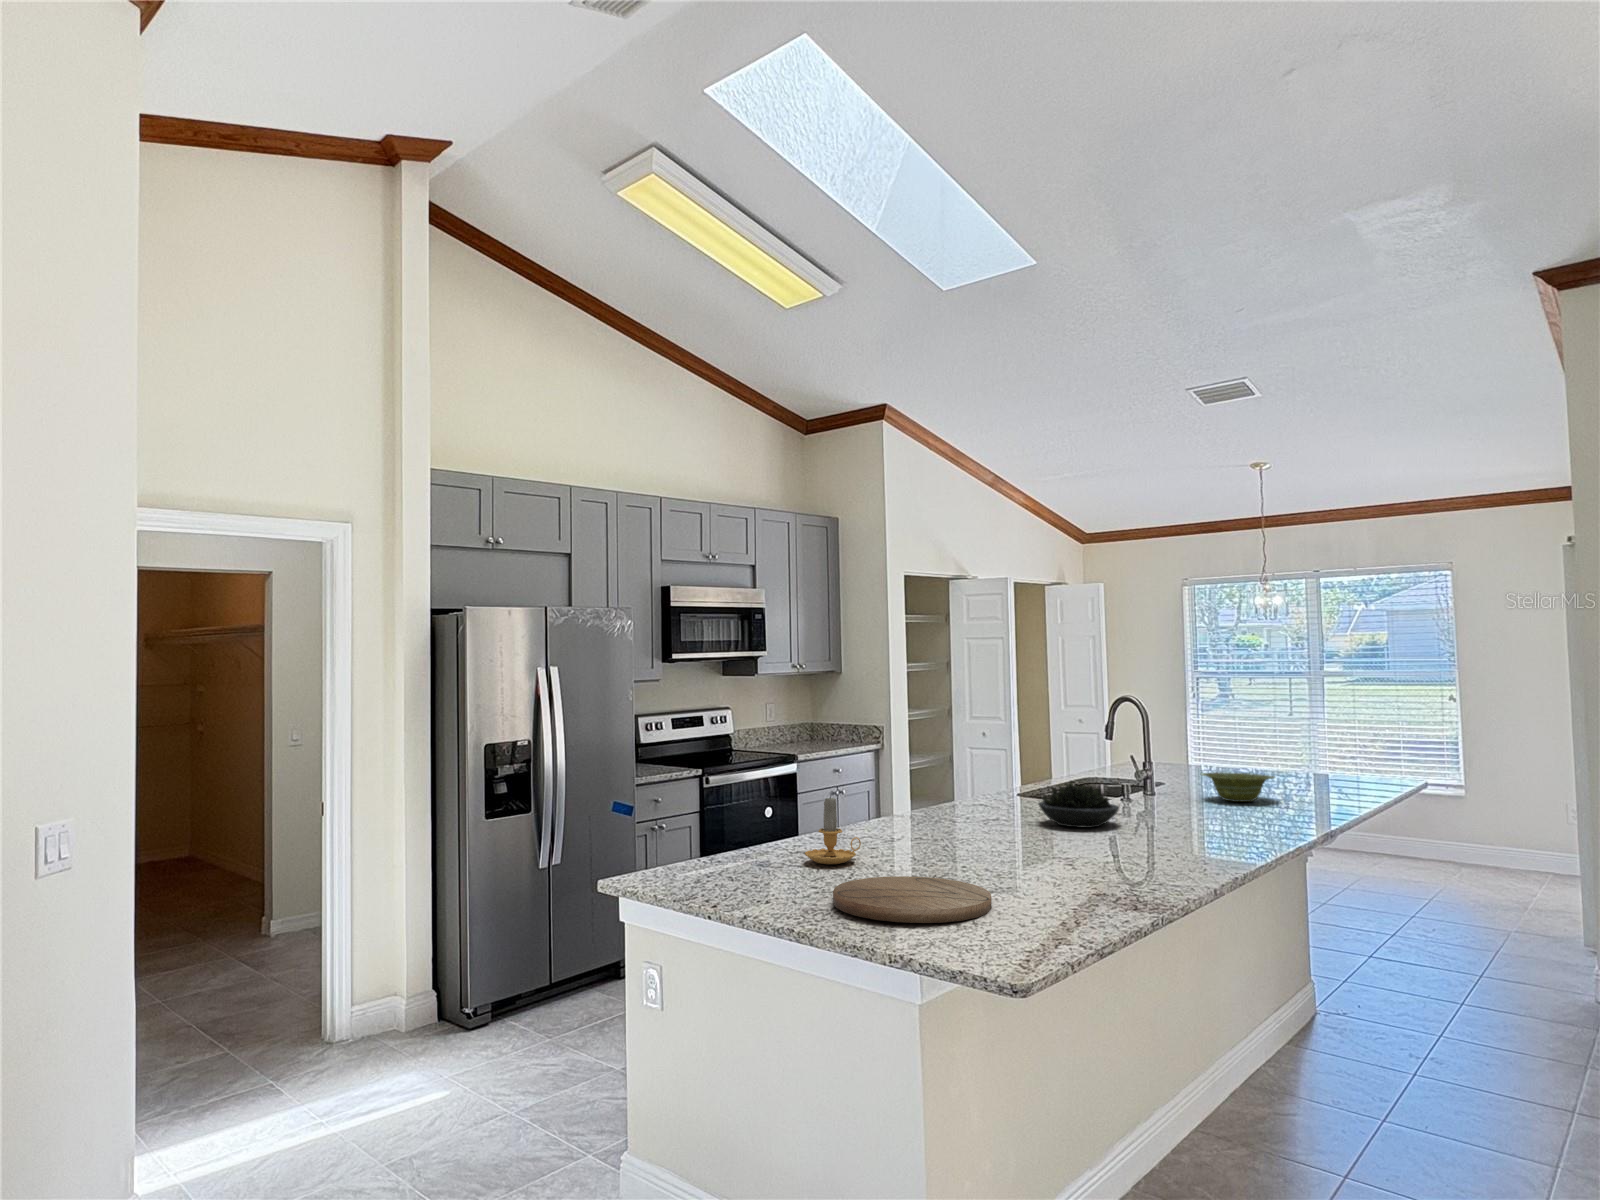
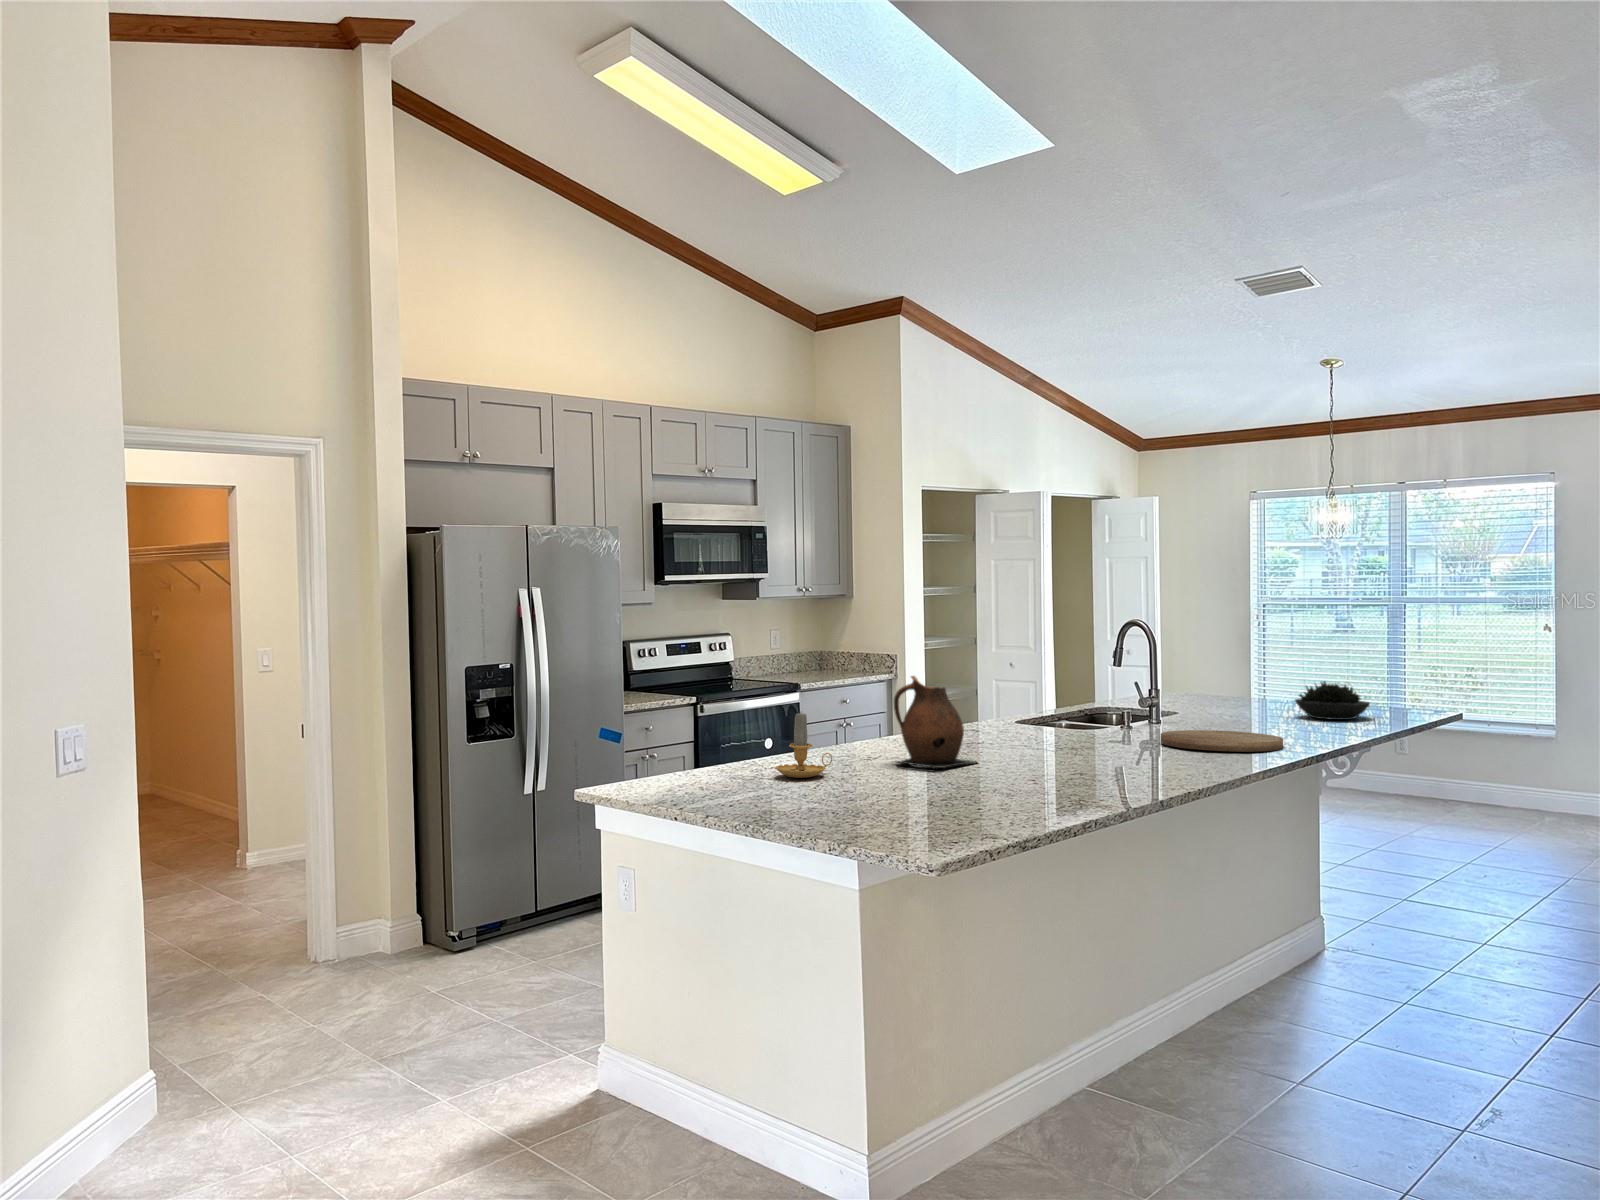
ceramic pitcher: none [918,758,1003,853] -> present [894,676,976,768]
dish: present [1202,772,1275,802] -> none [1207,698,1285,728]
succulent plant: present [1039,782,1119,828] -> present [1295,681,1370,720]
cutting board: present [833,876,992,923] -> present [1161,730,1283,752]

